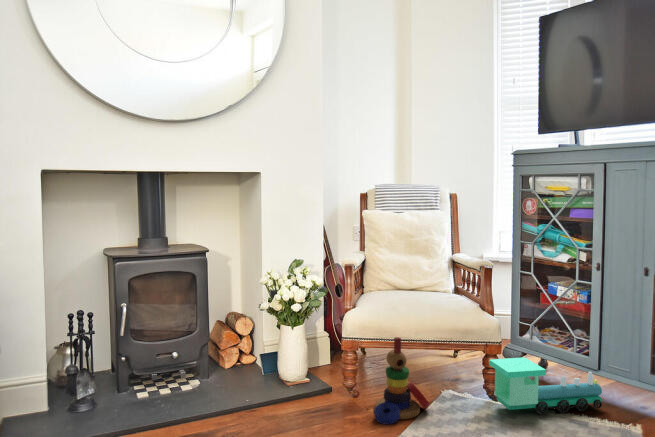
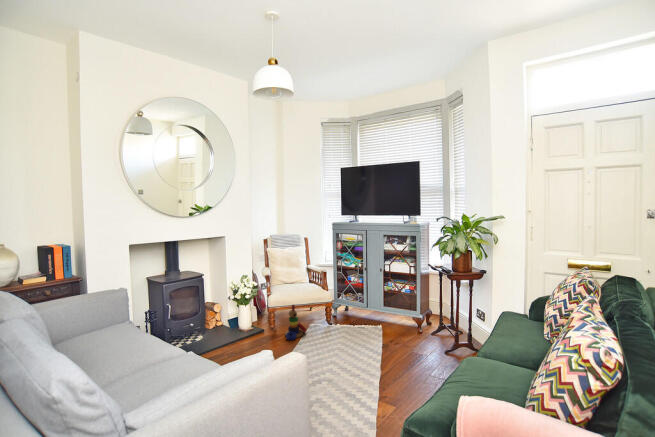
toy train: present [489,357,605,414] -> none [328,307,370,328]

